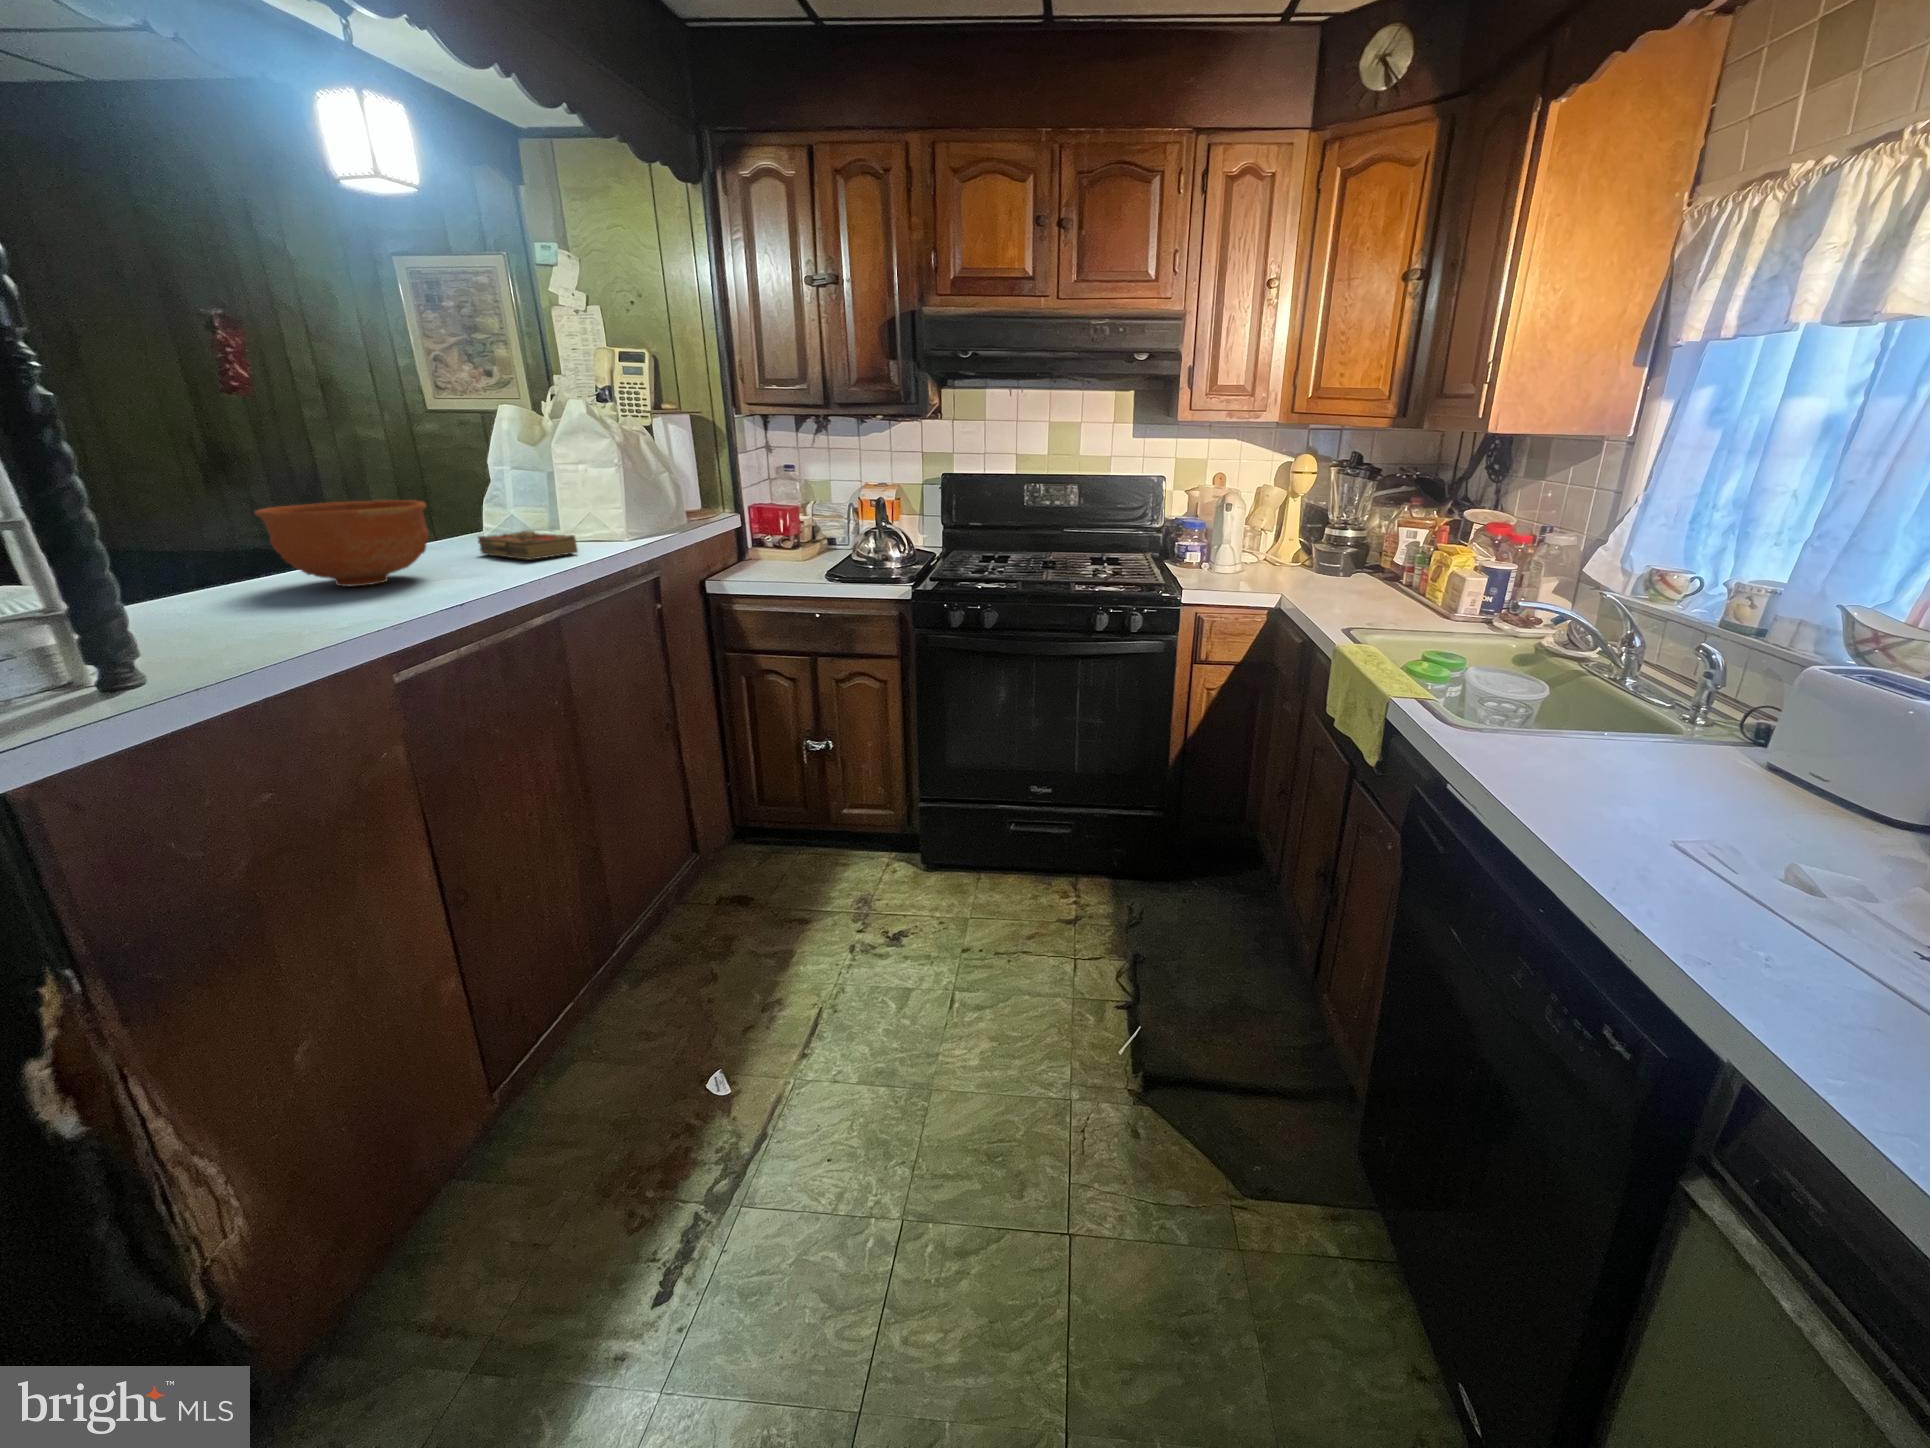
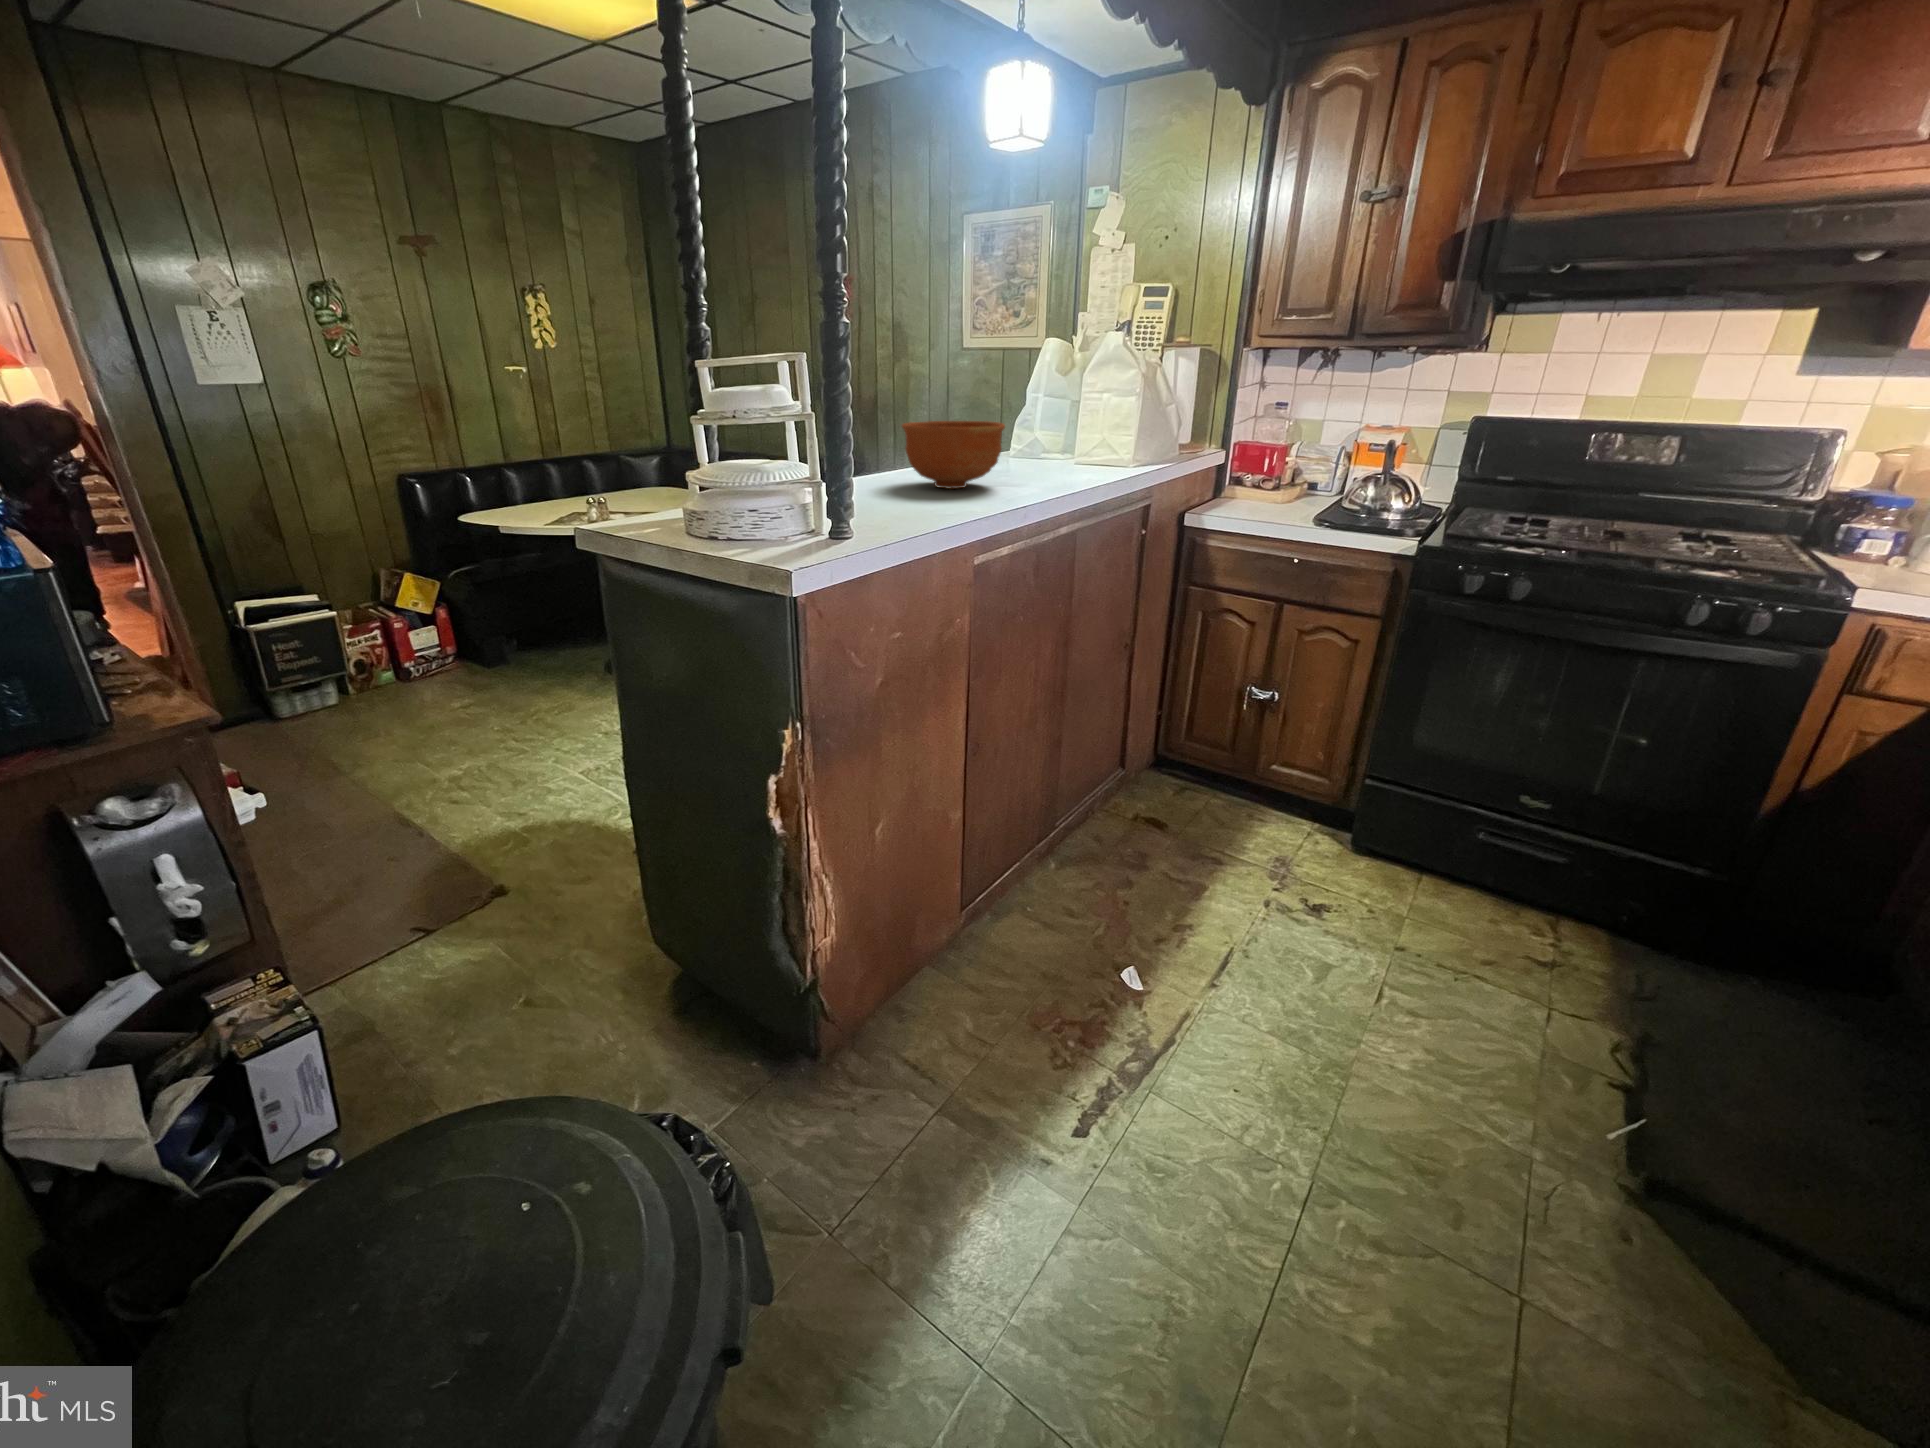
book: present [478,531,578,560] -> none [1017,454,1096,479]

